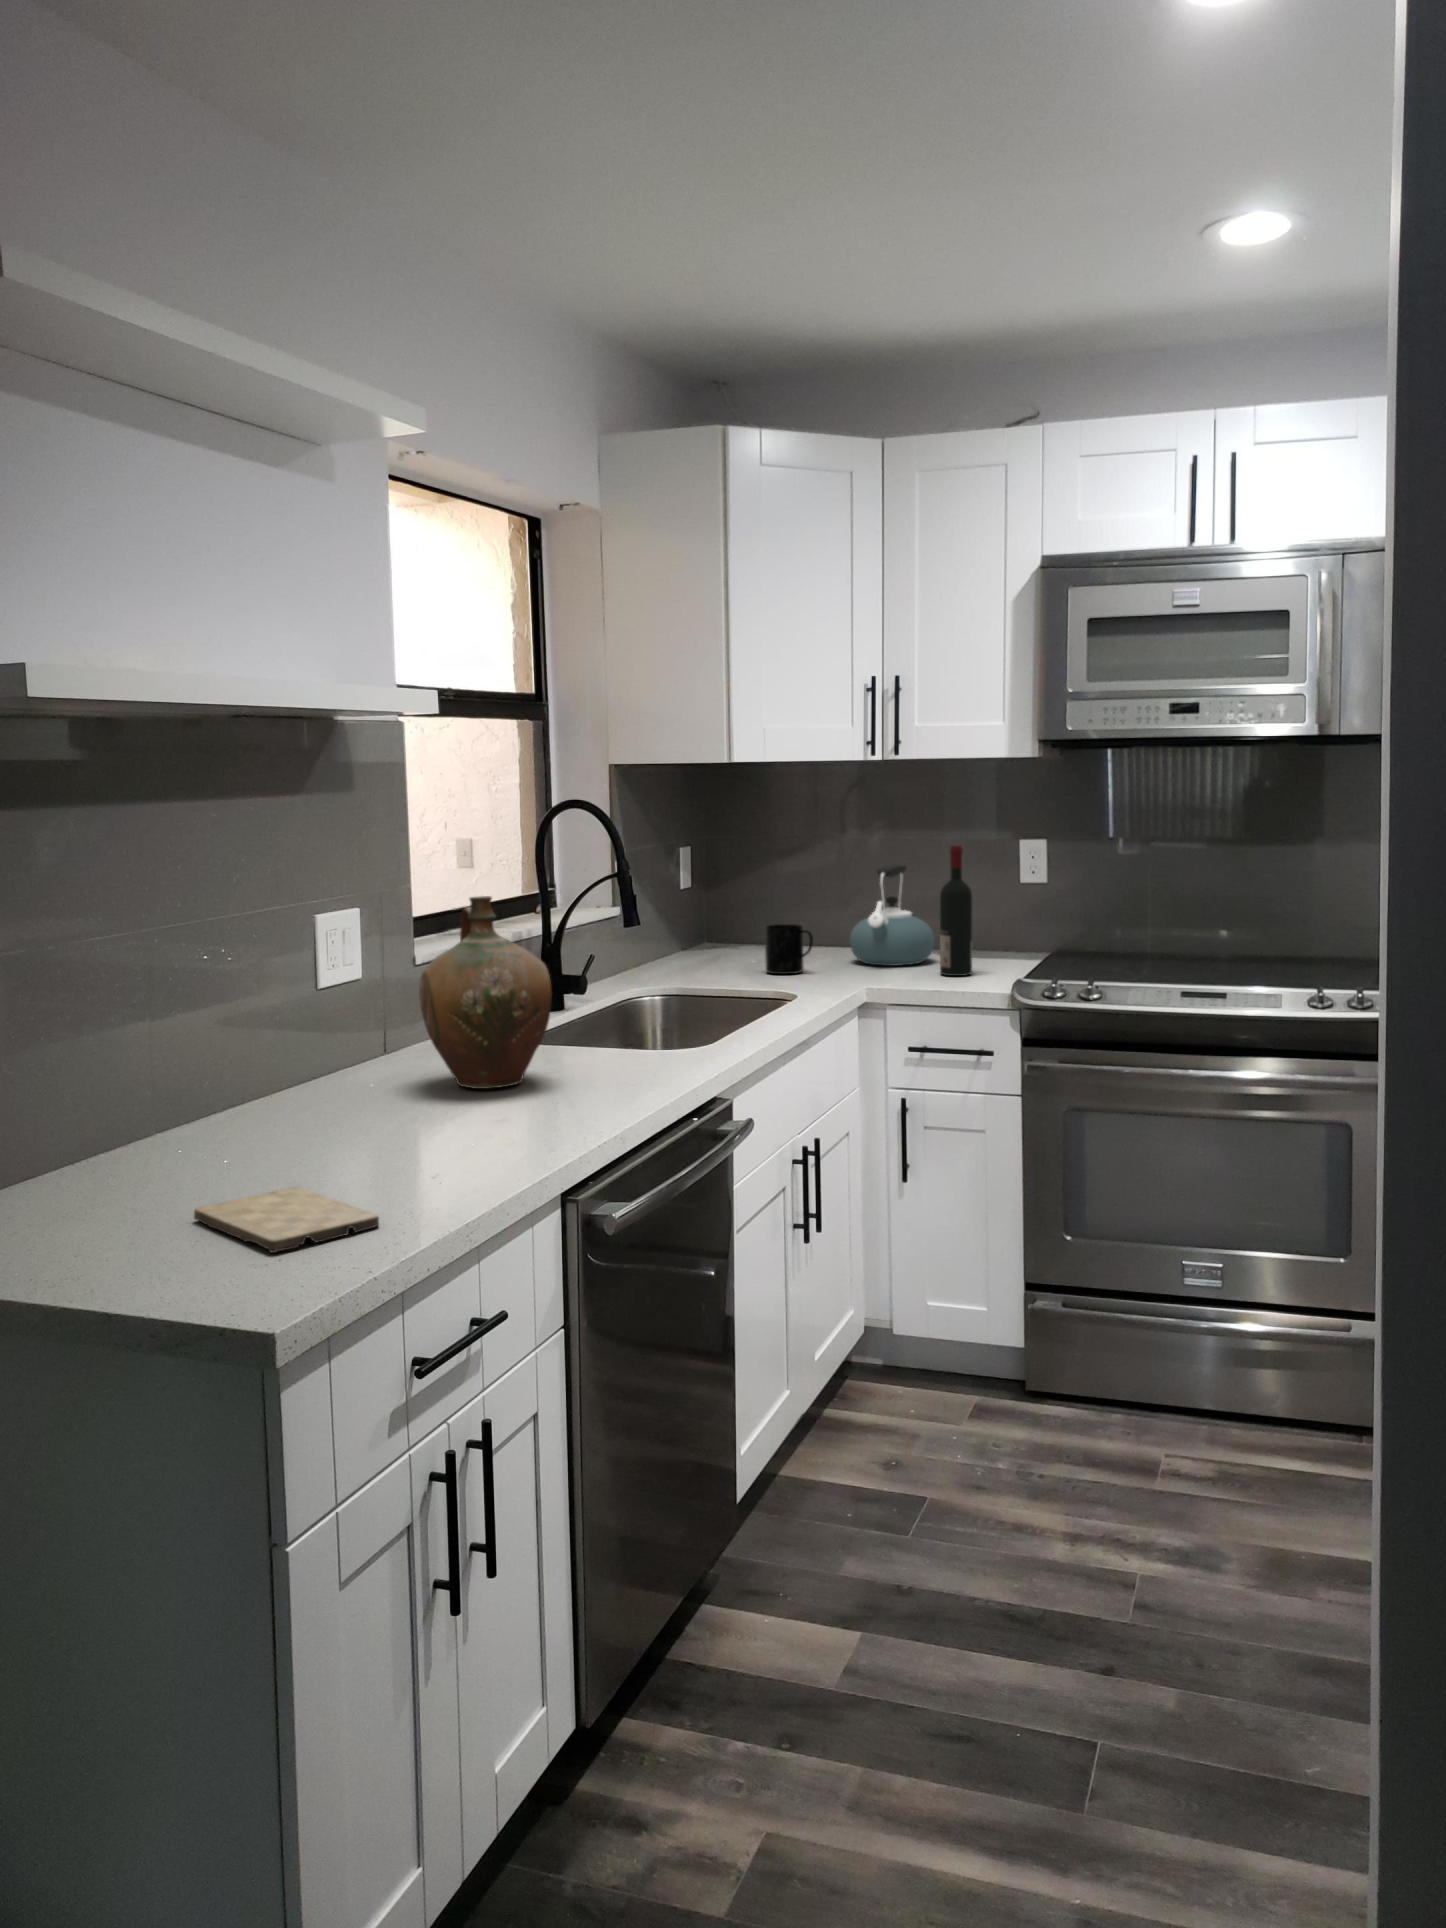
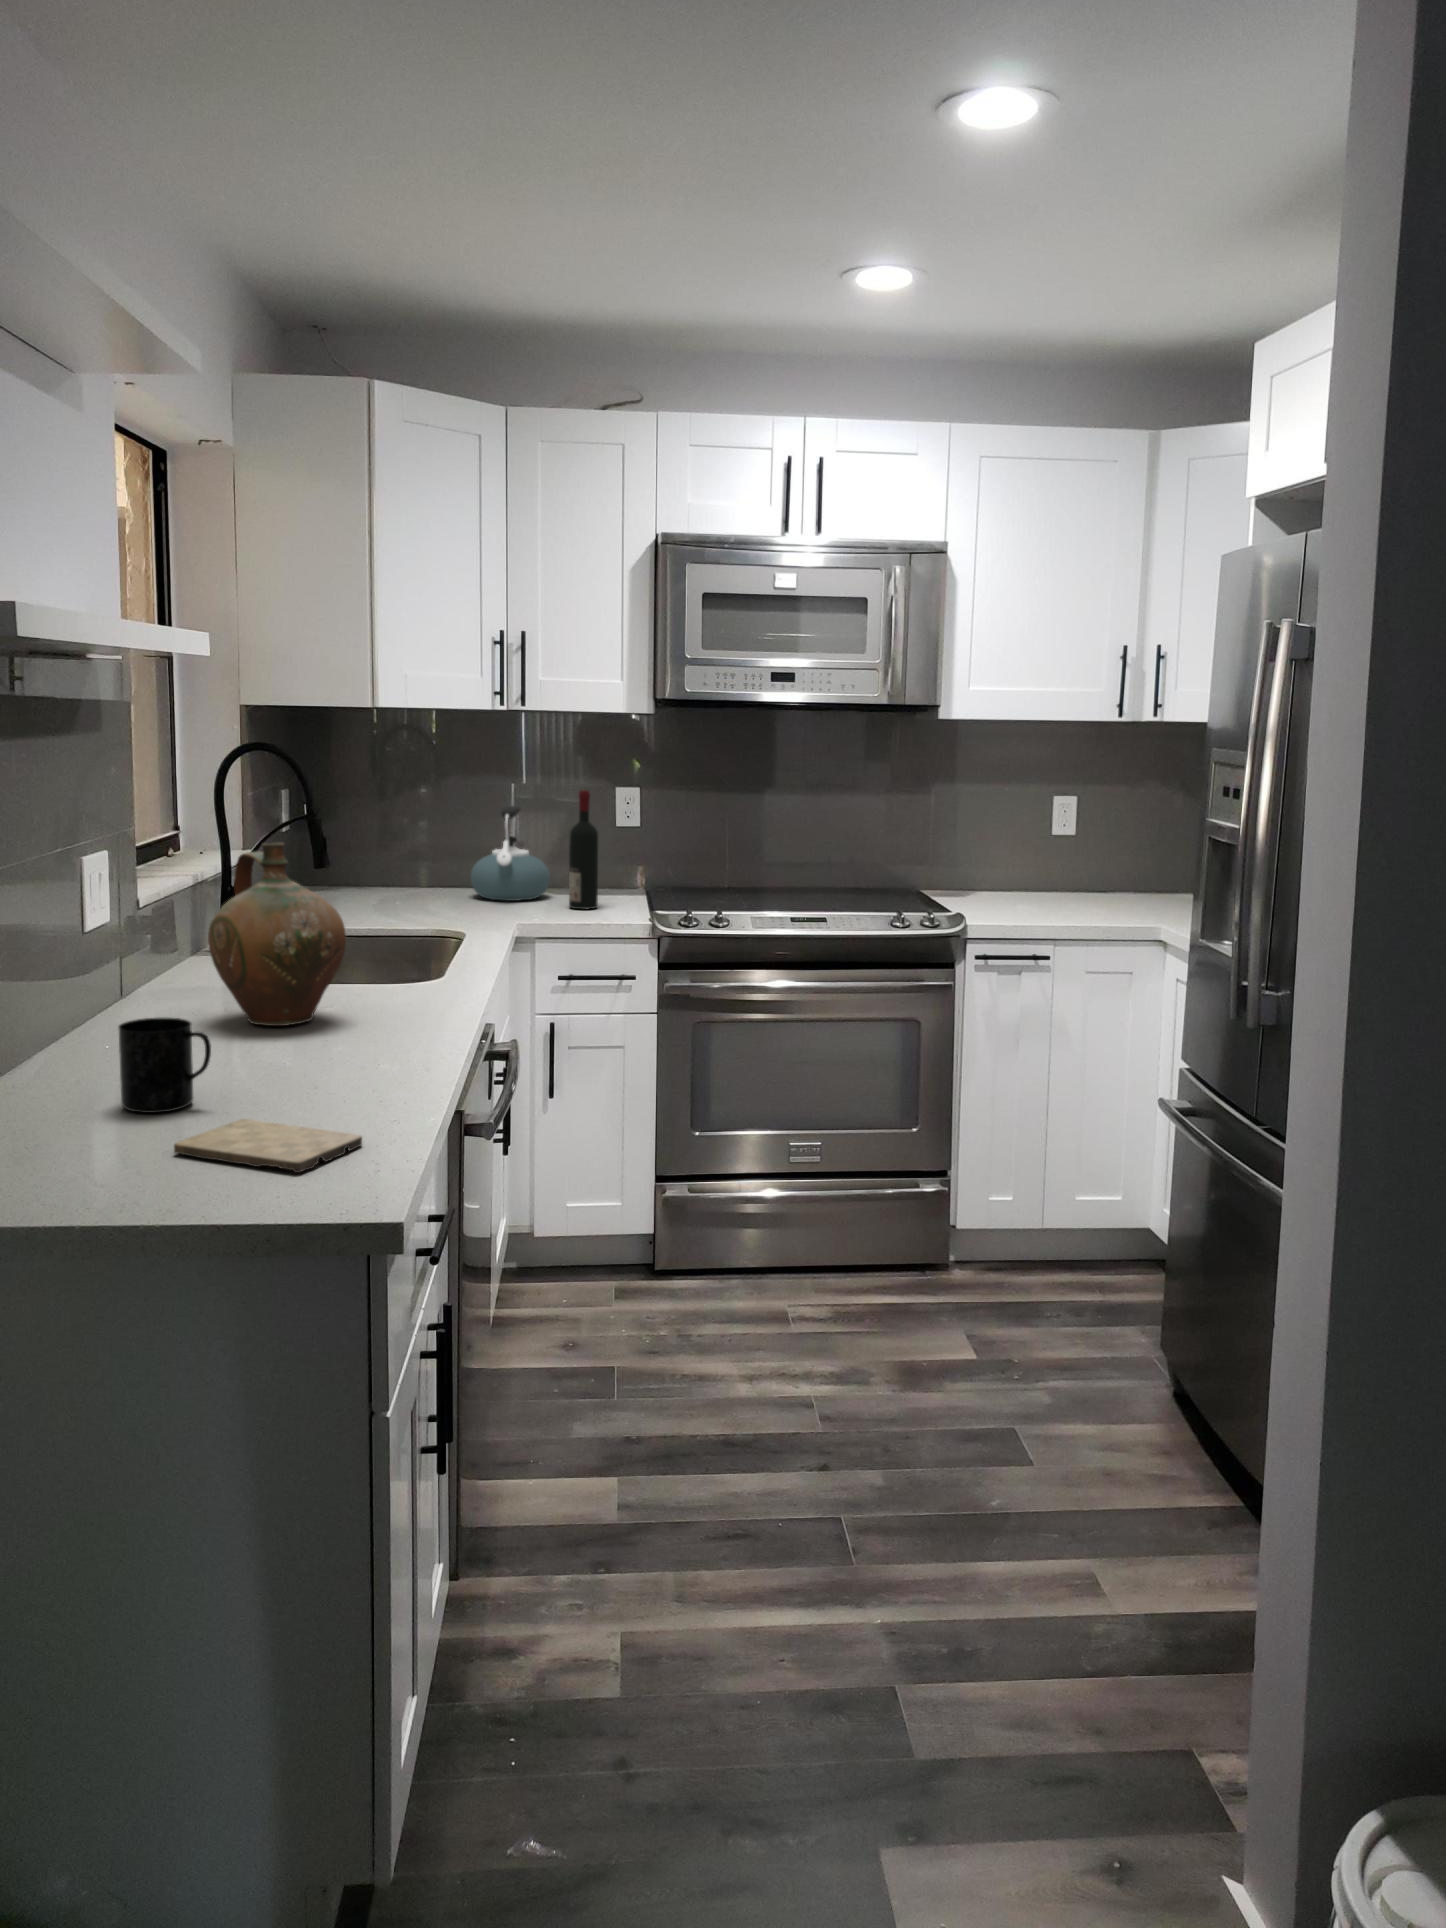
mug: present [765,924,813,974] -> present [118,1018,211,1113]

